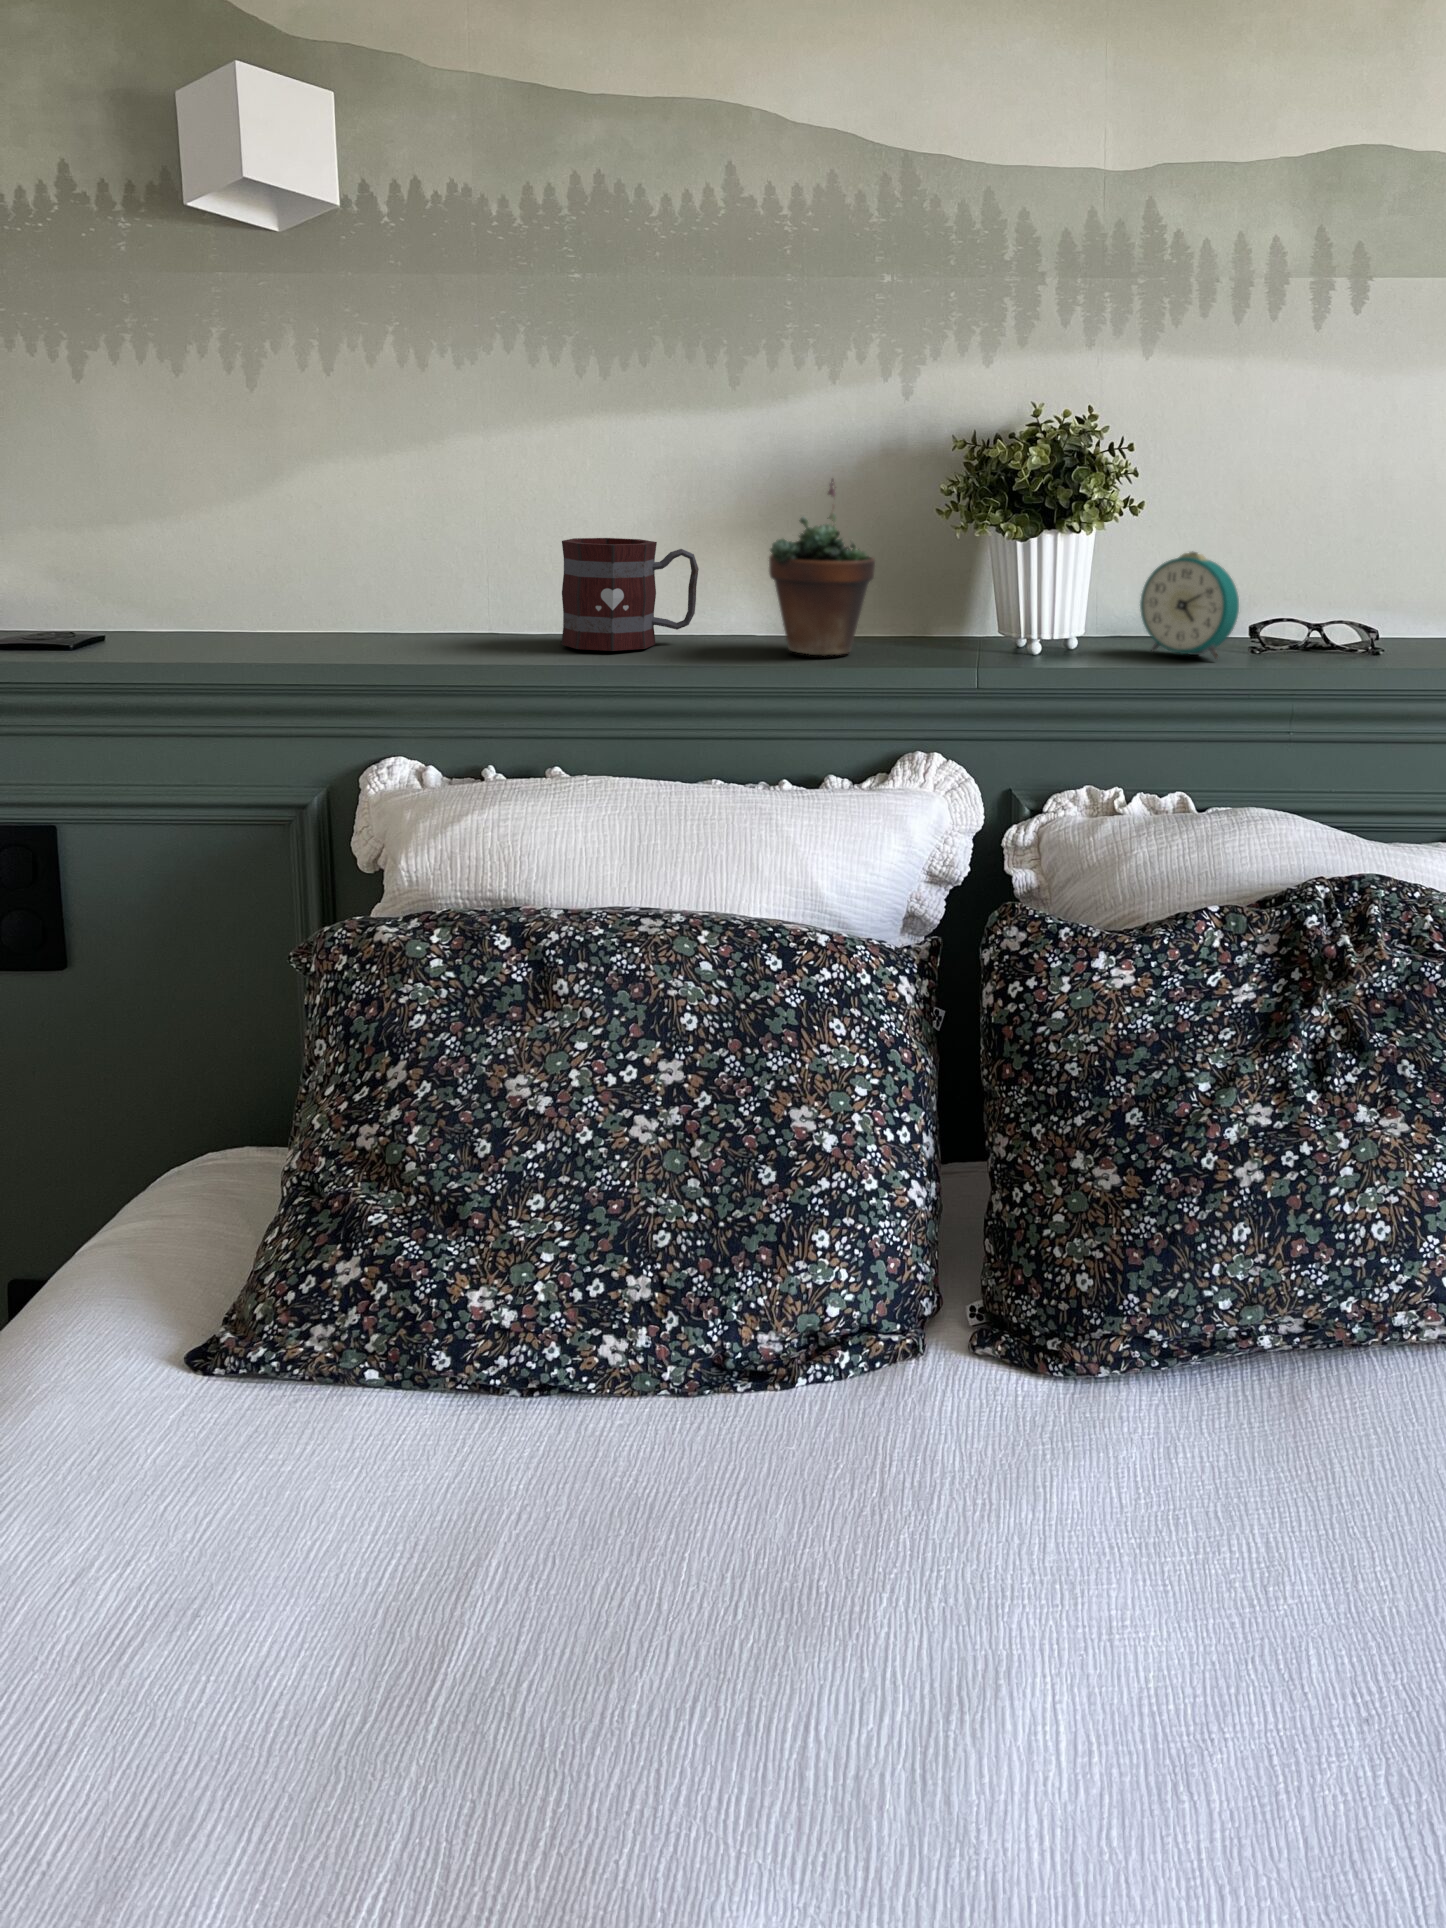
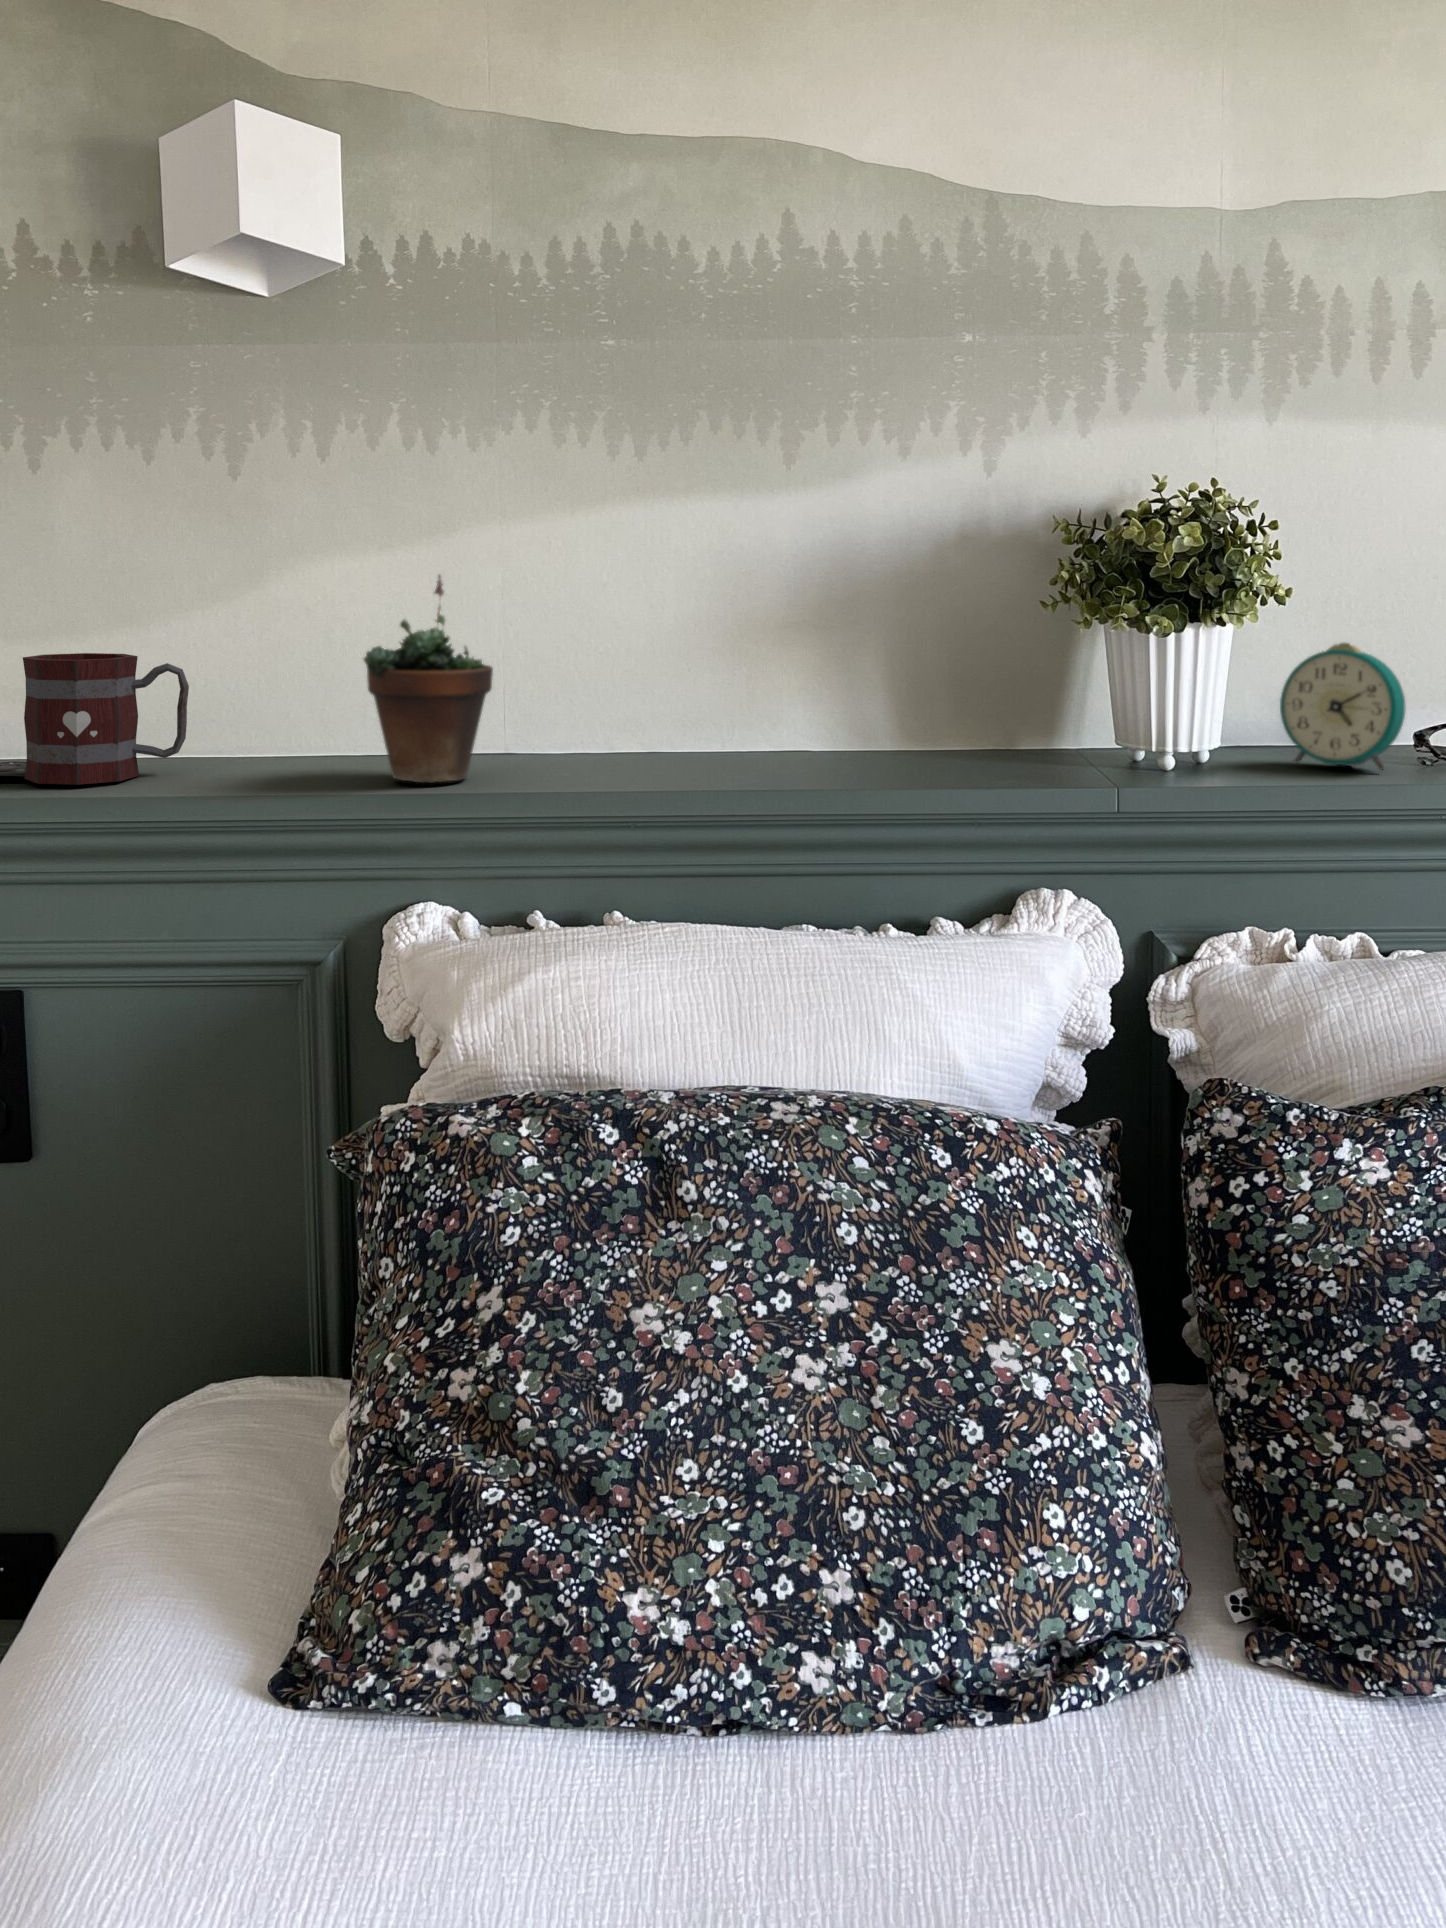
succulent plant: present [769,479,875,656] -> present [364,575,493,783]
mug: present [561,538,699,651] -> present [23,653,189,785]

